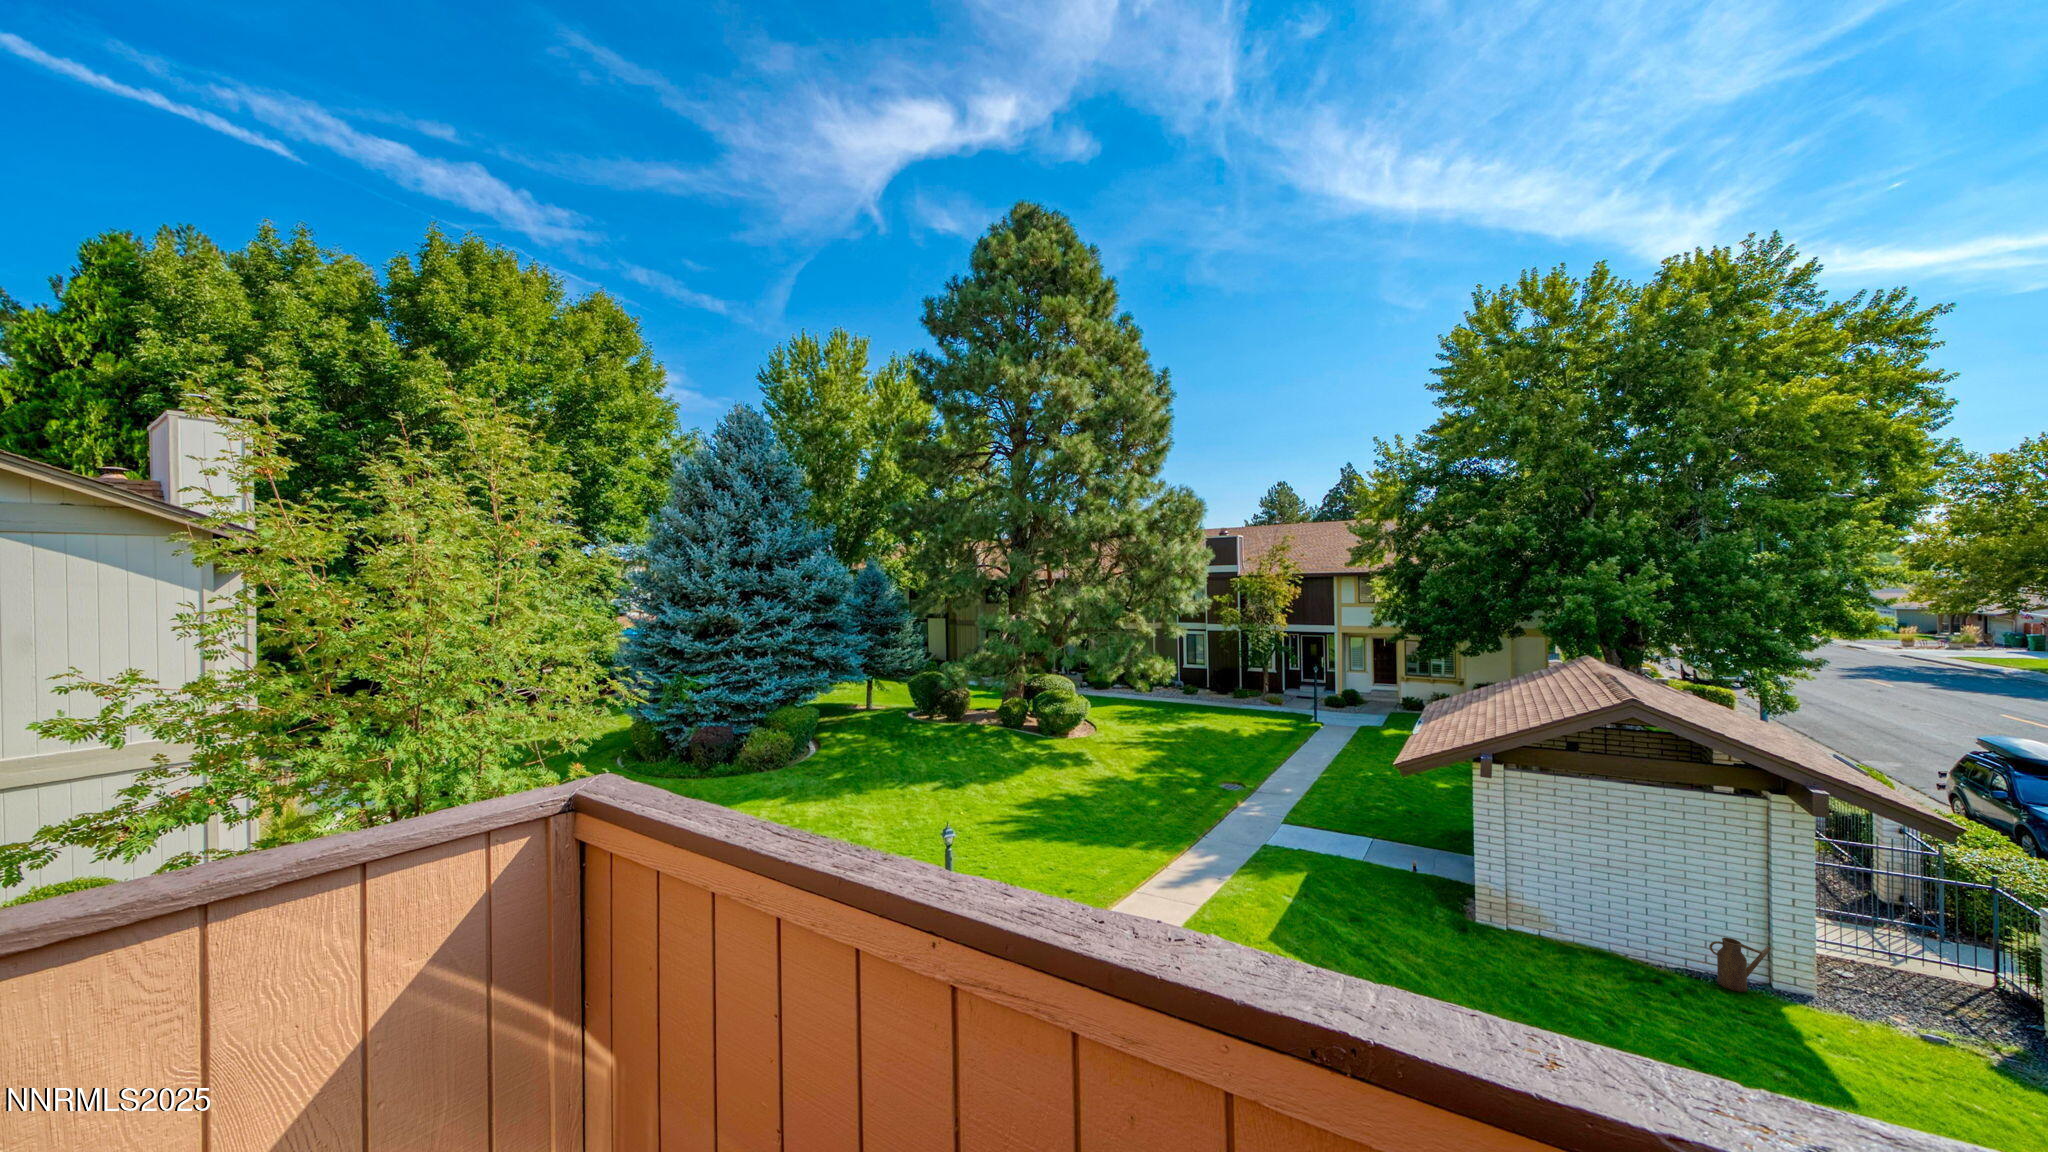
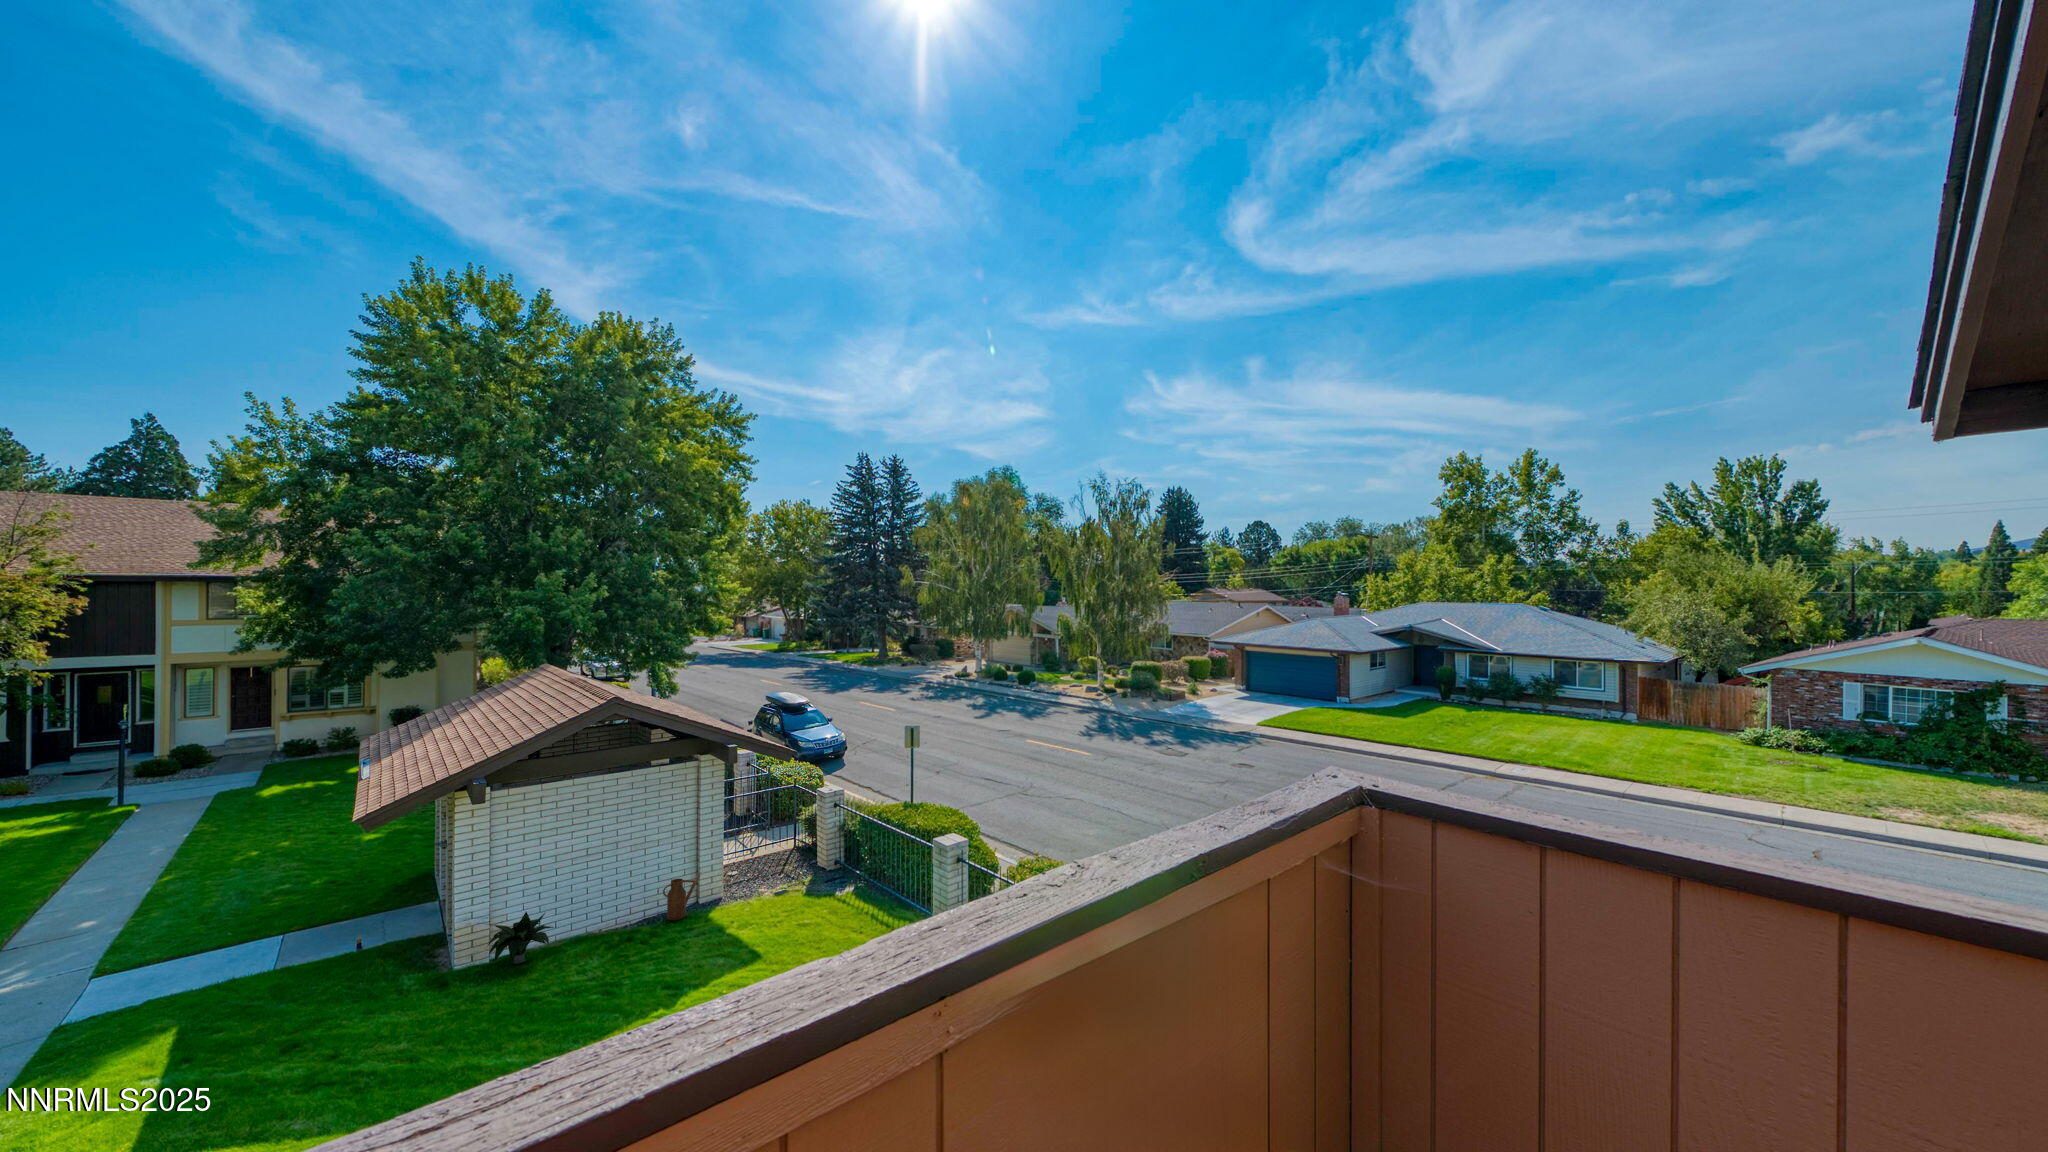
potted plant: none [1497,897,1567,946] -> present [488,912,553,964]

